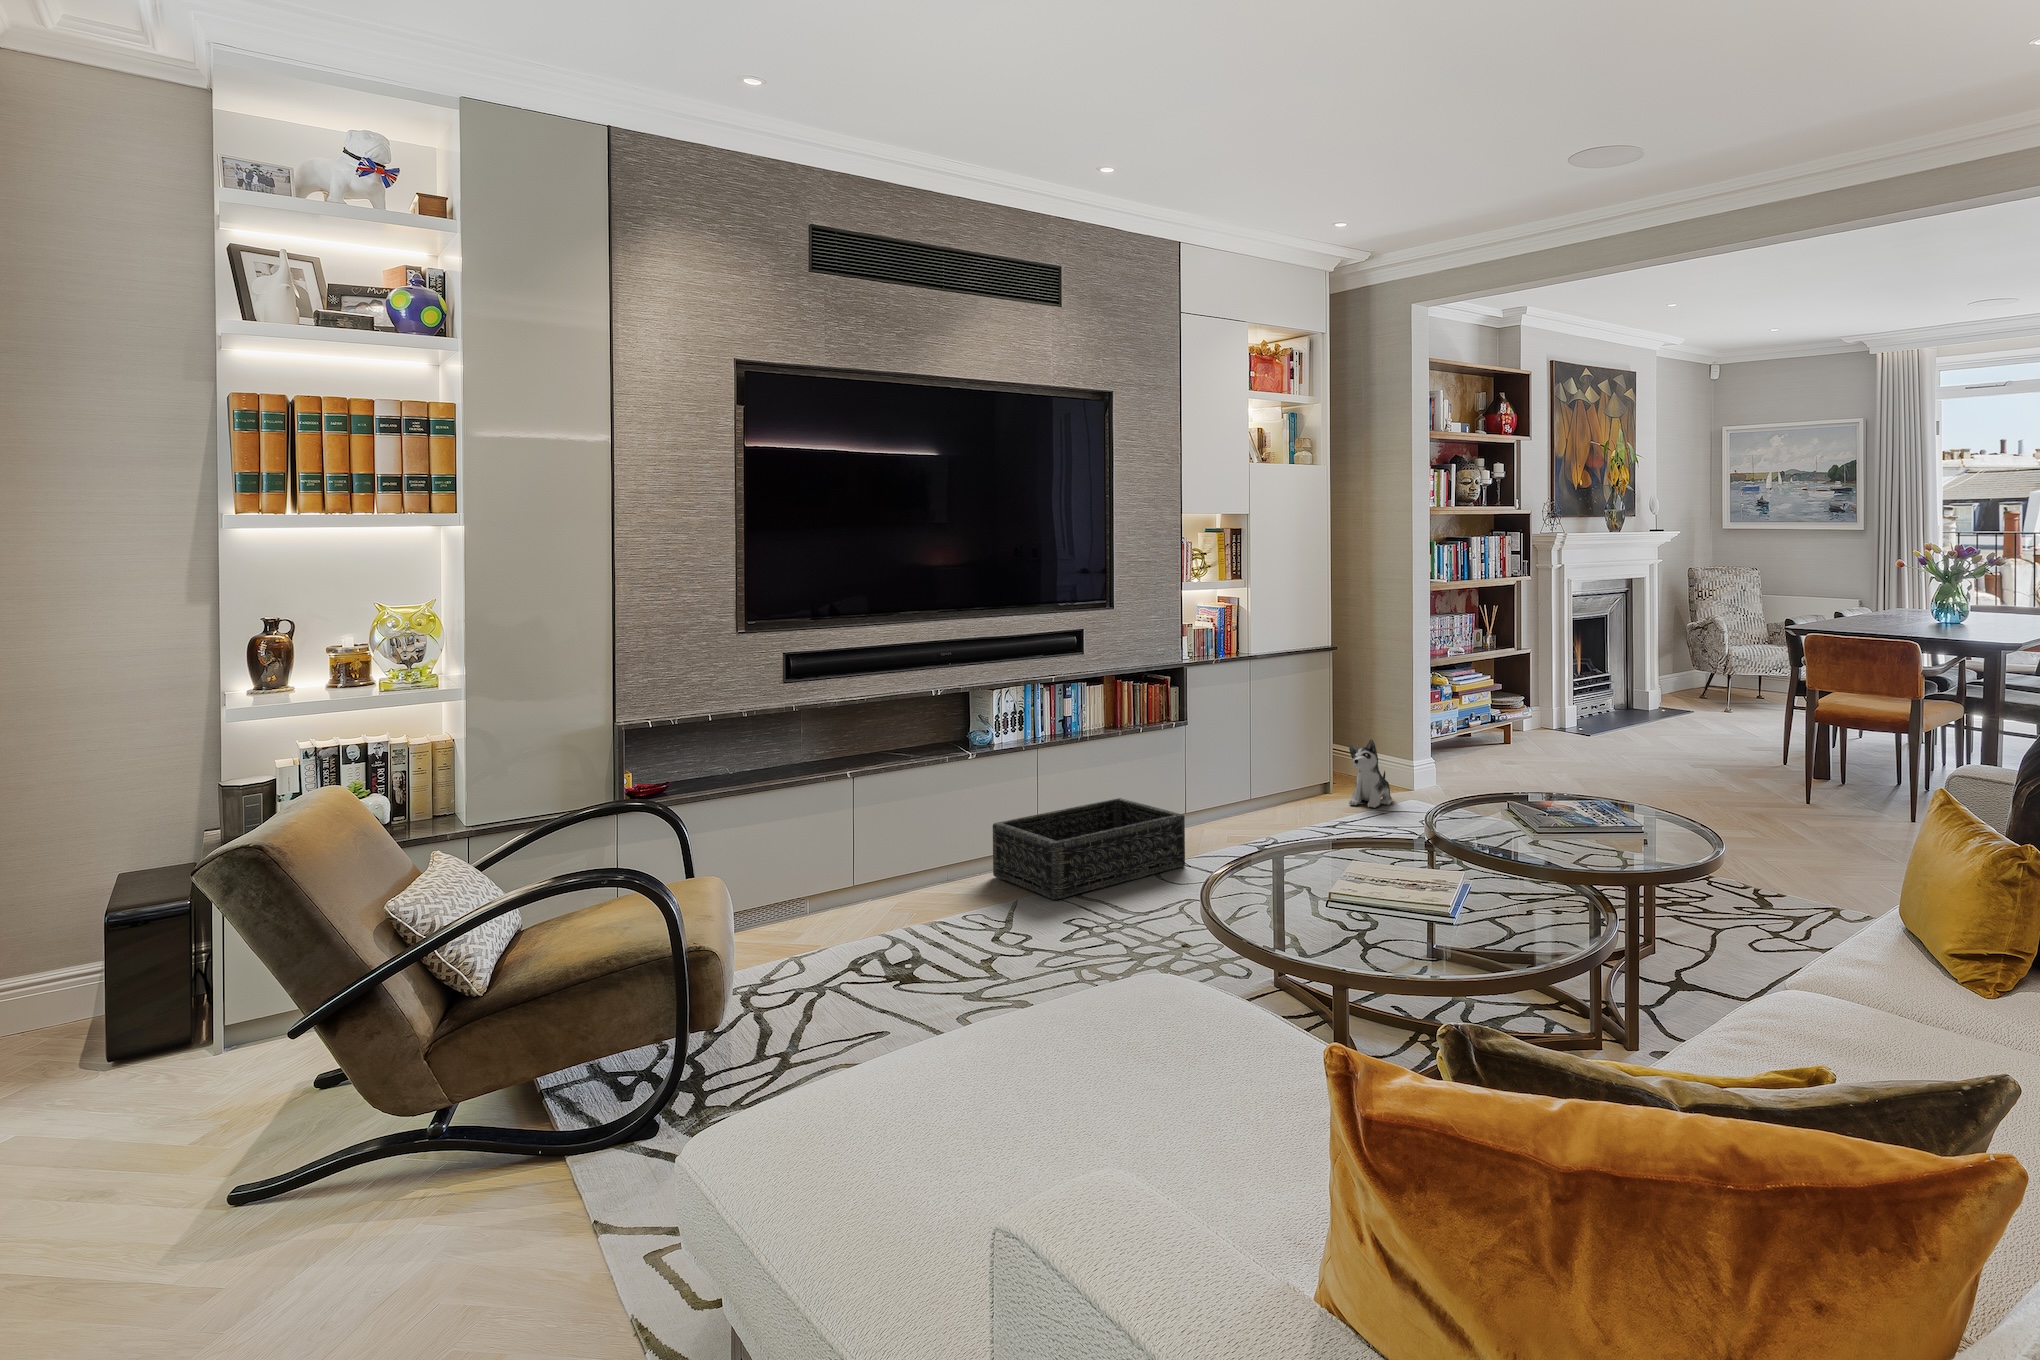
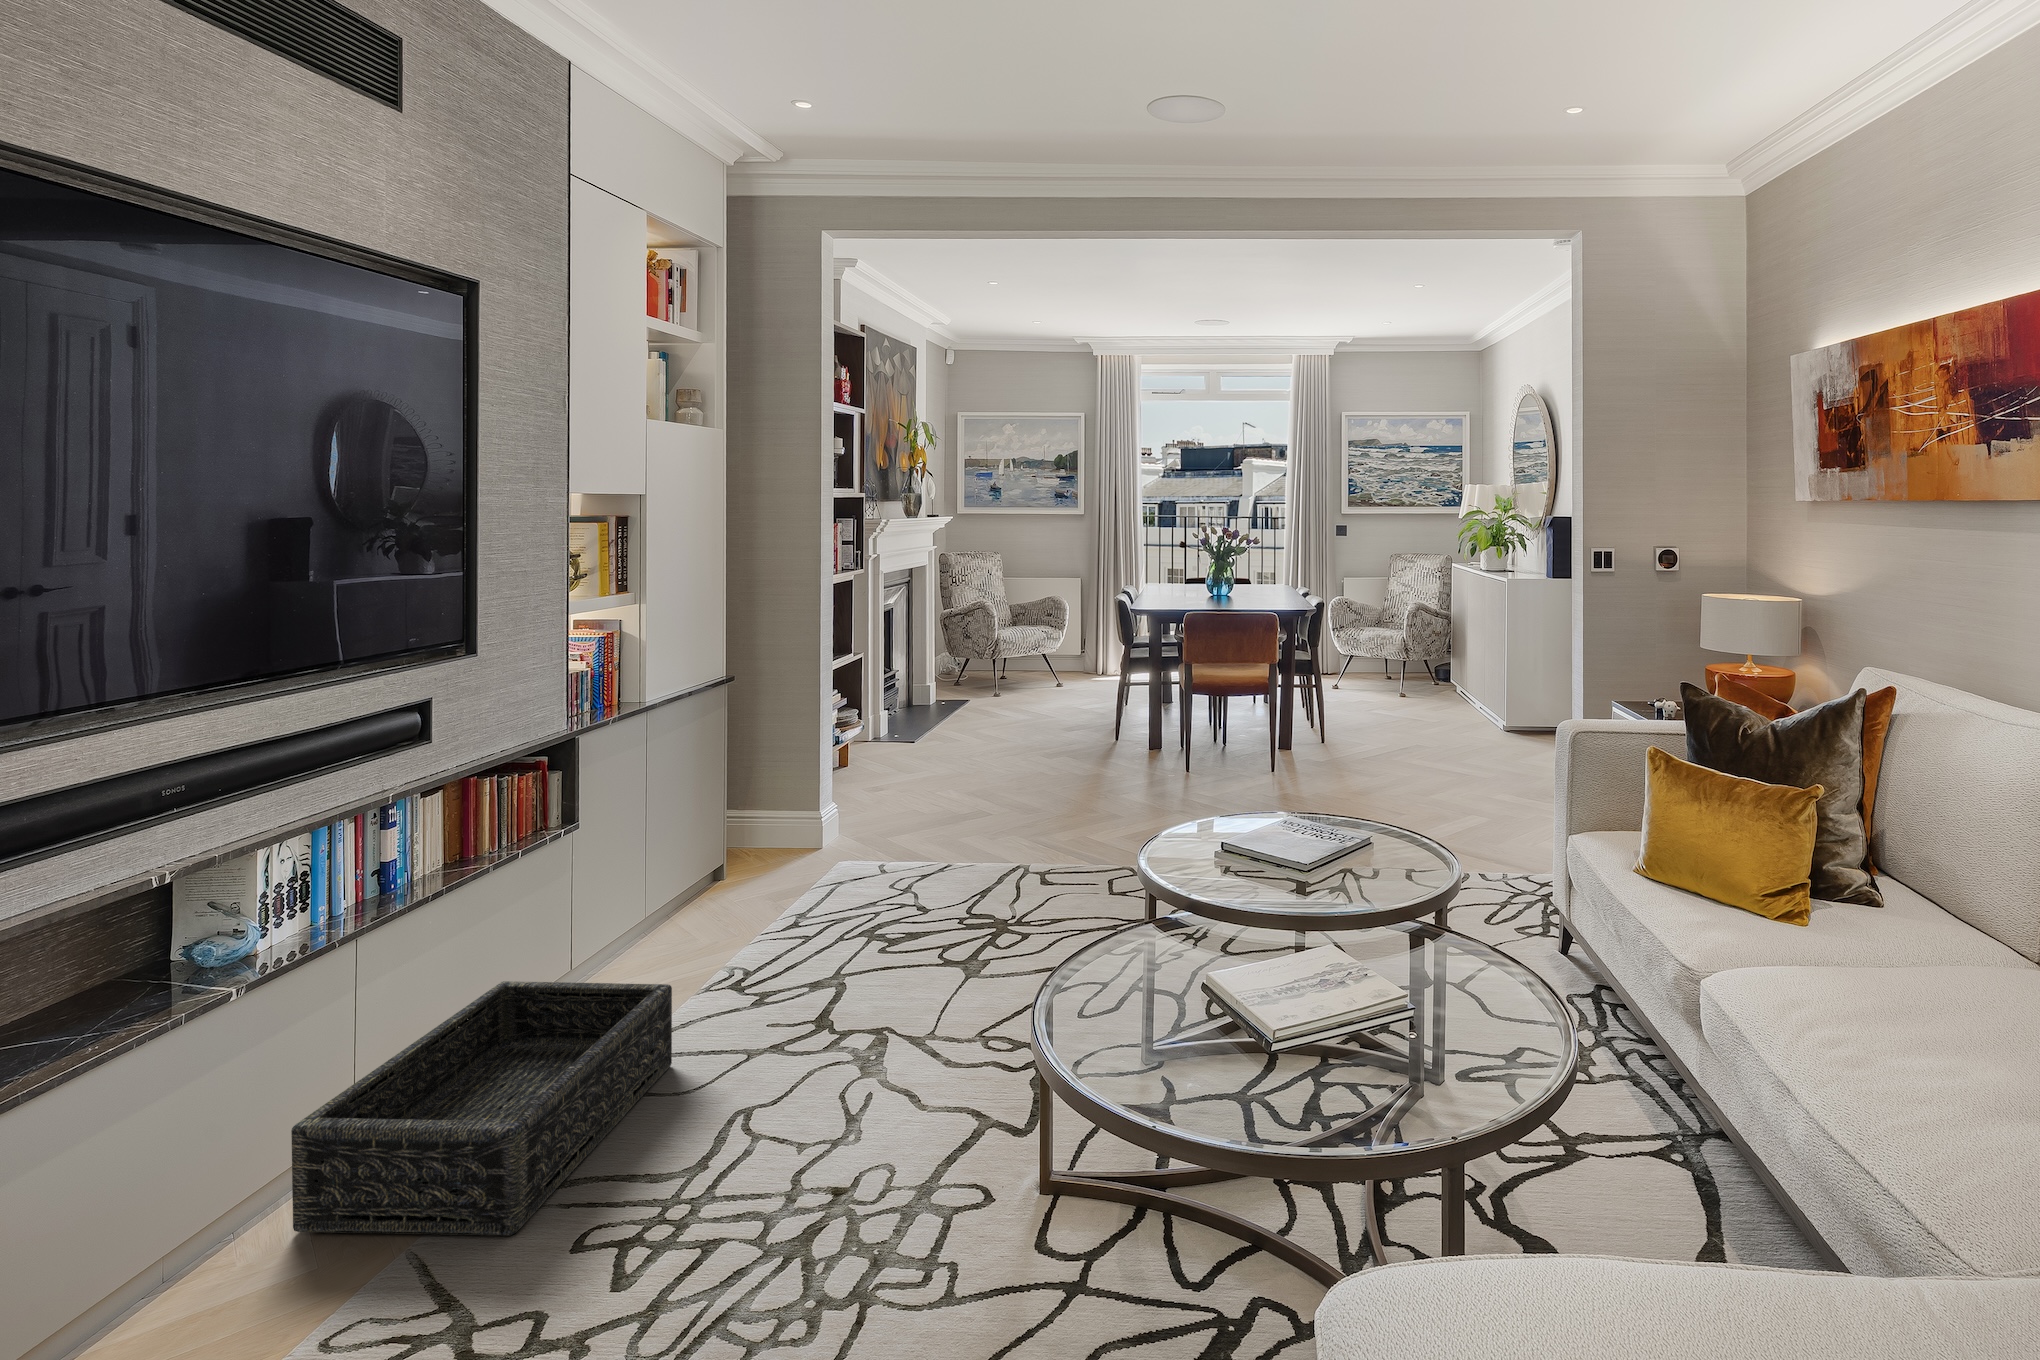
plush toy: present [1349,739,1392,808] -> none [769,793,826,885]

